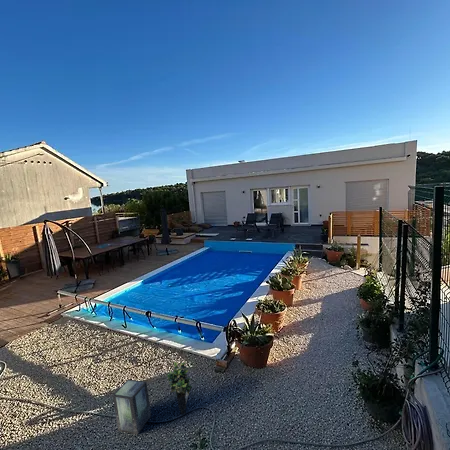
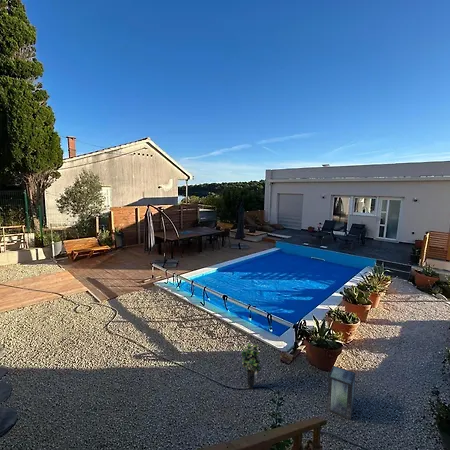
storage box: present [113,379,151,434] -> present [327,366,356,420]

